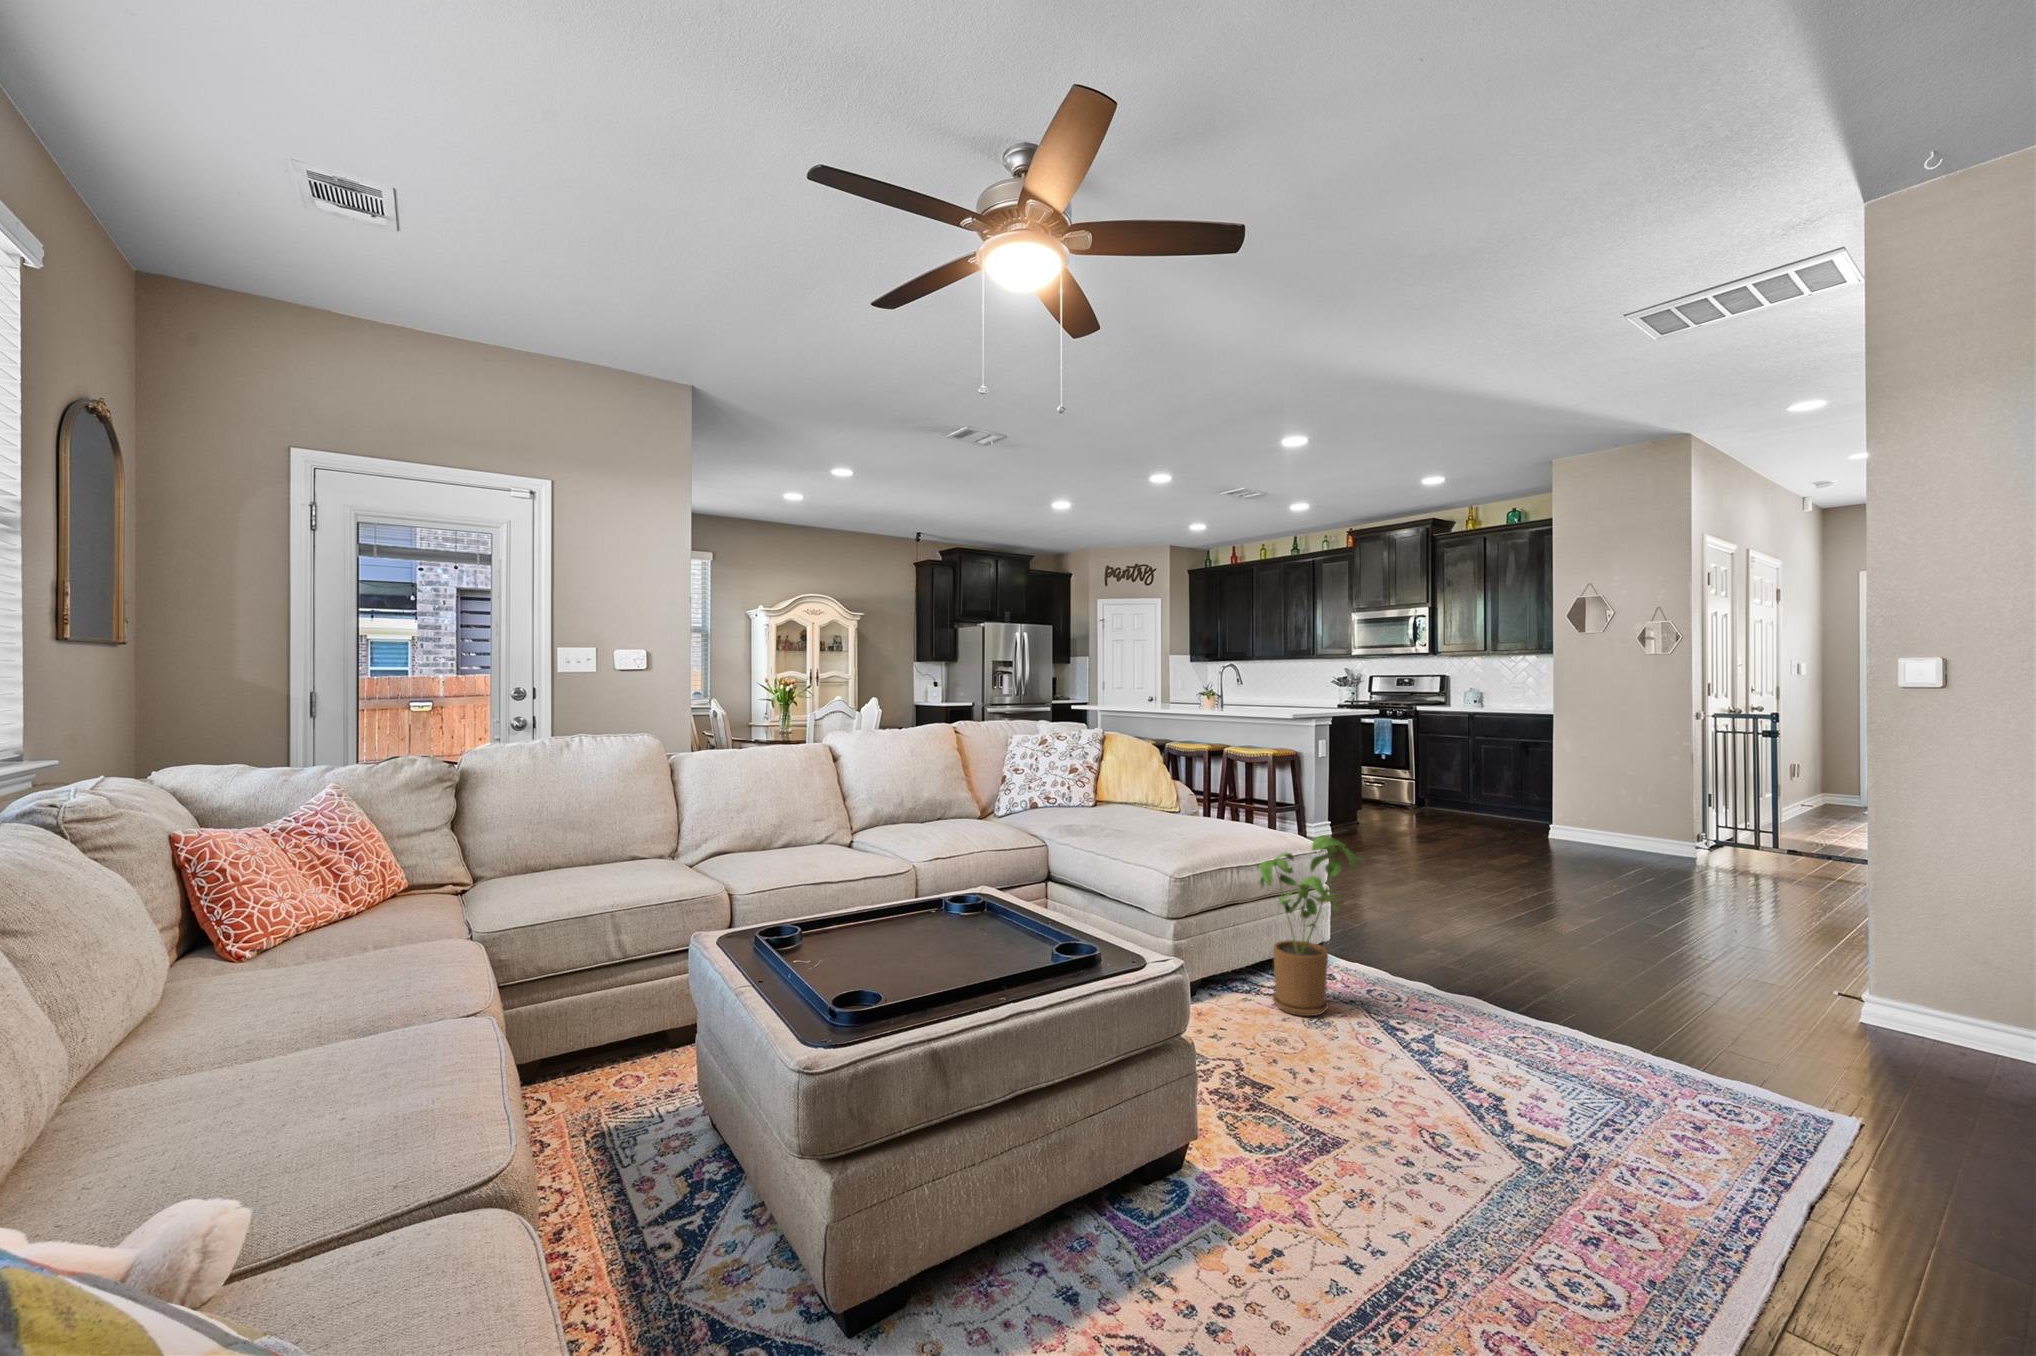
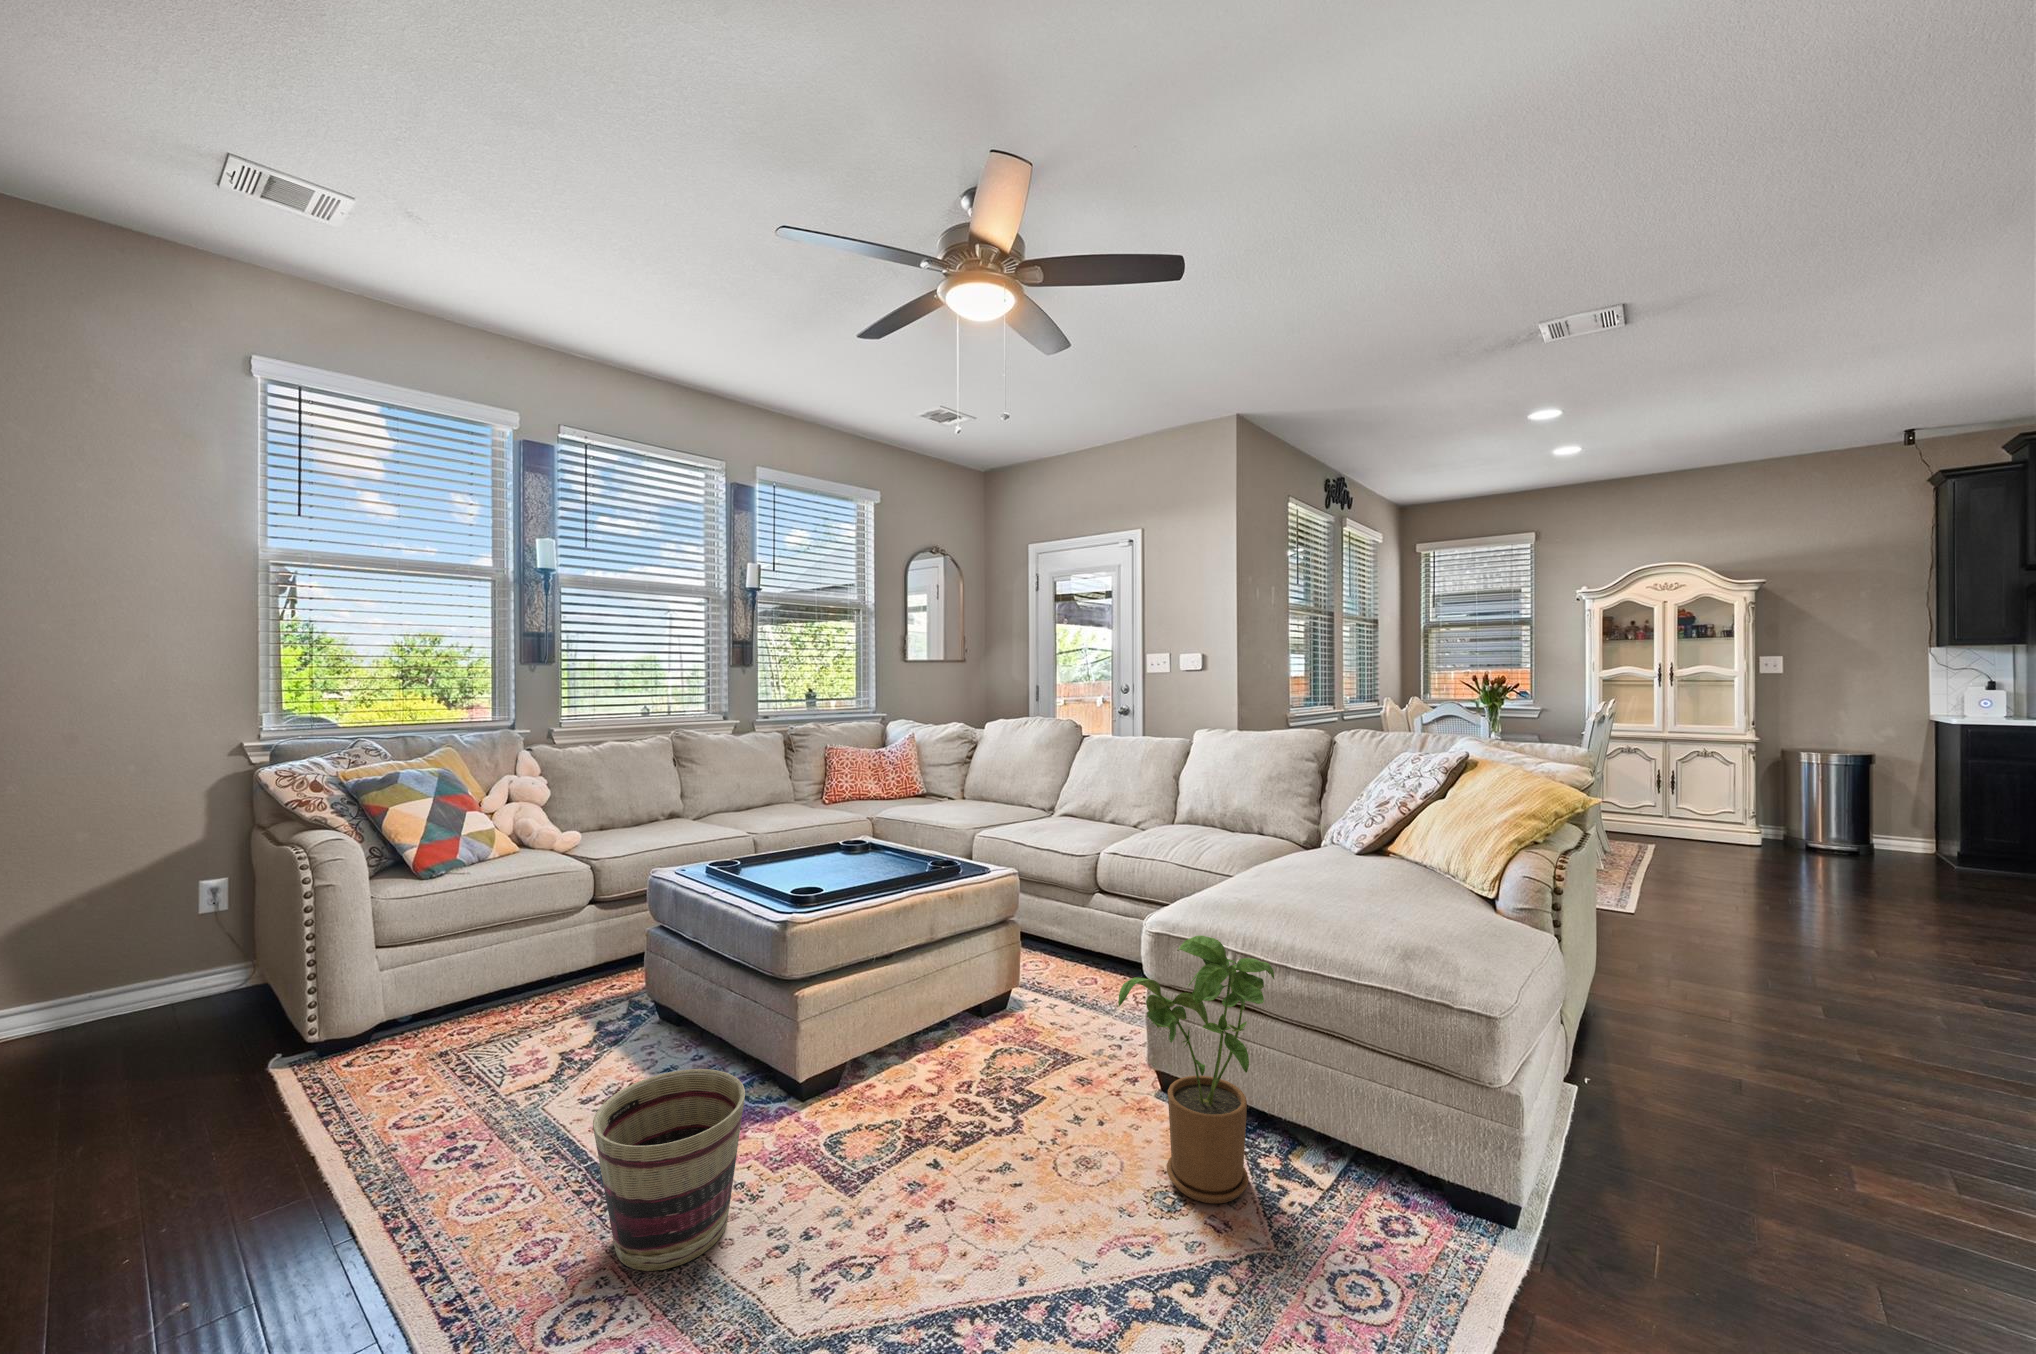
basket: none [1362,1069,1527,1277] -> present [593,1069,745,1271]

